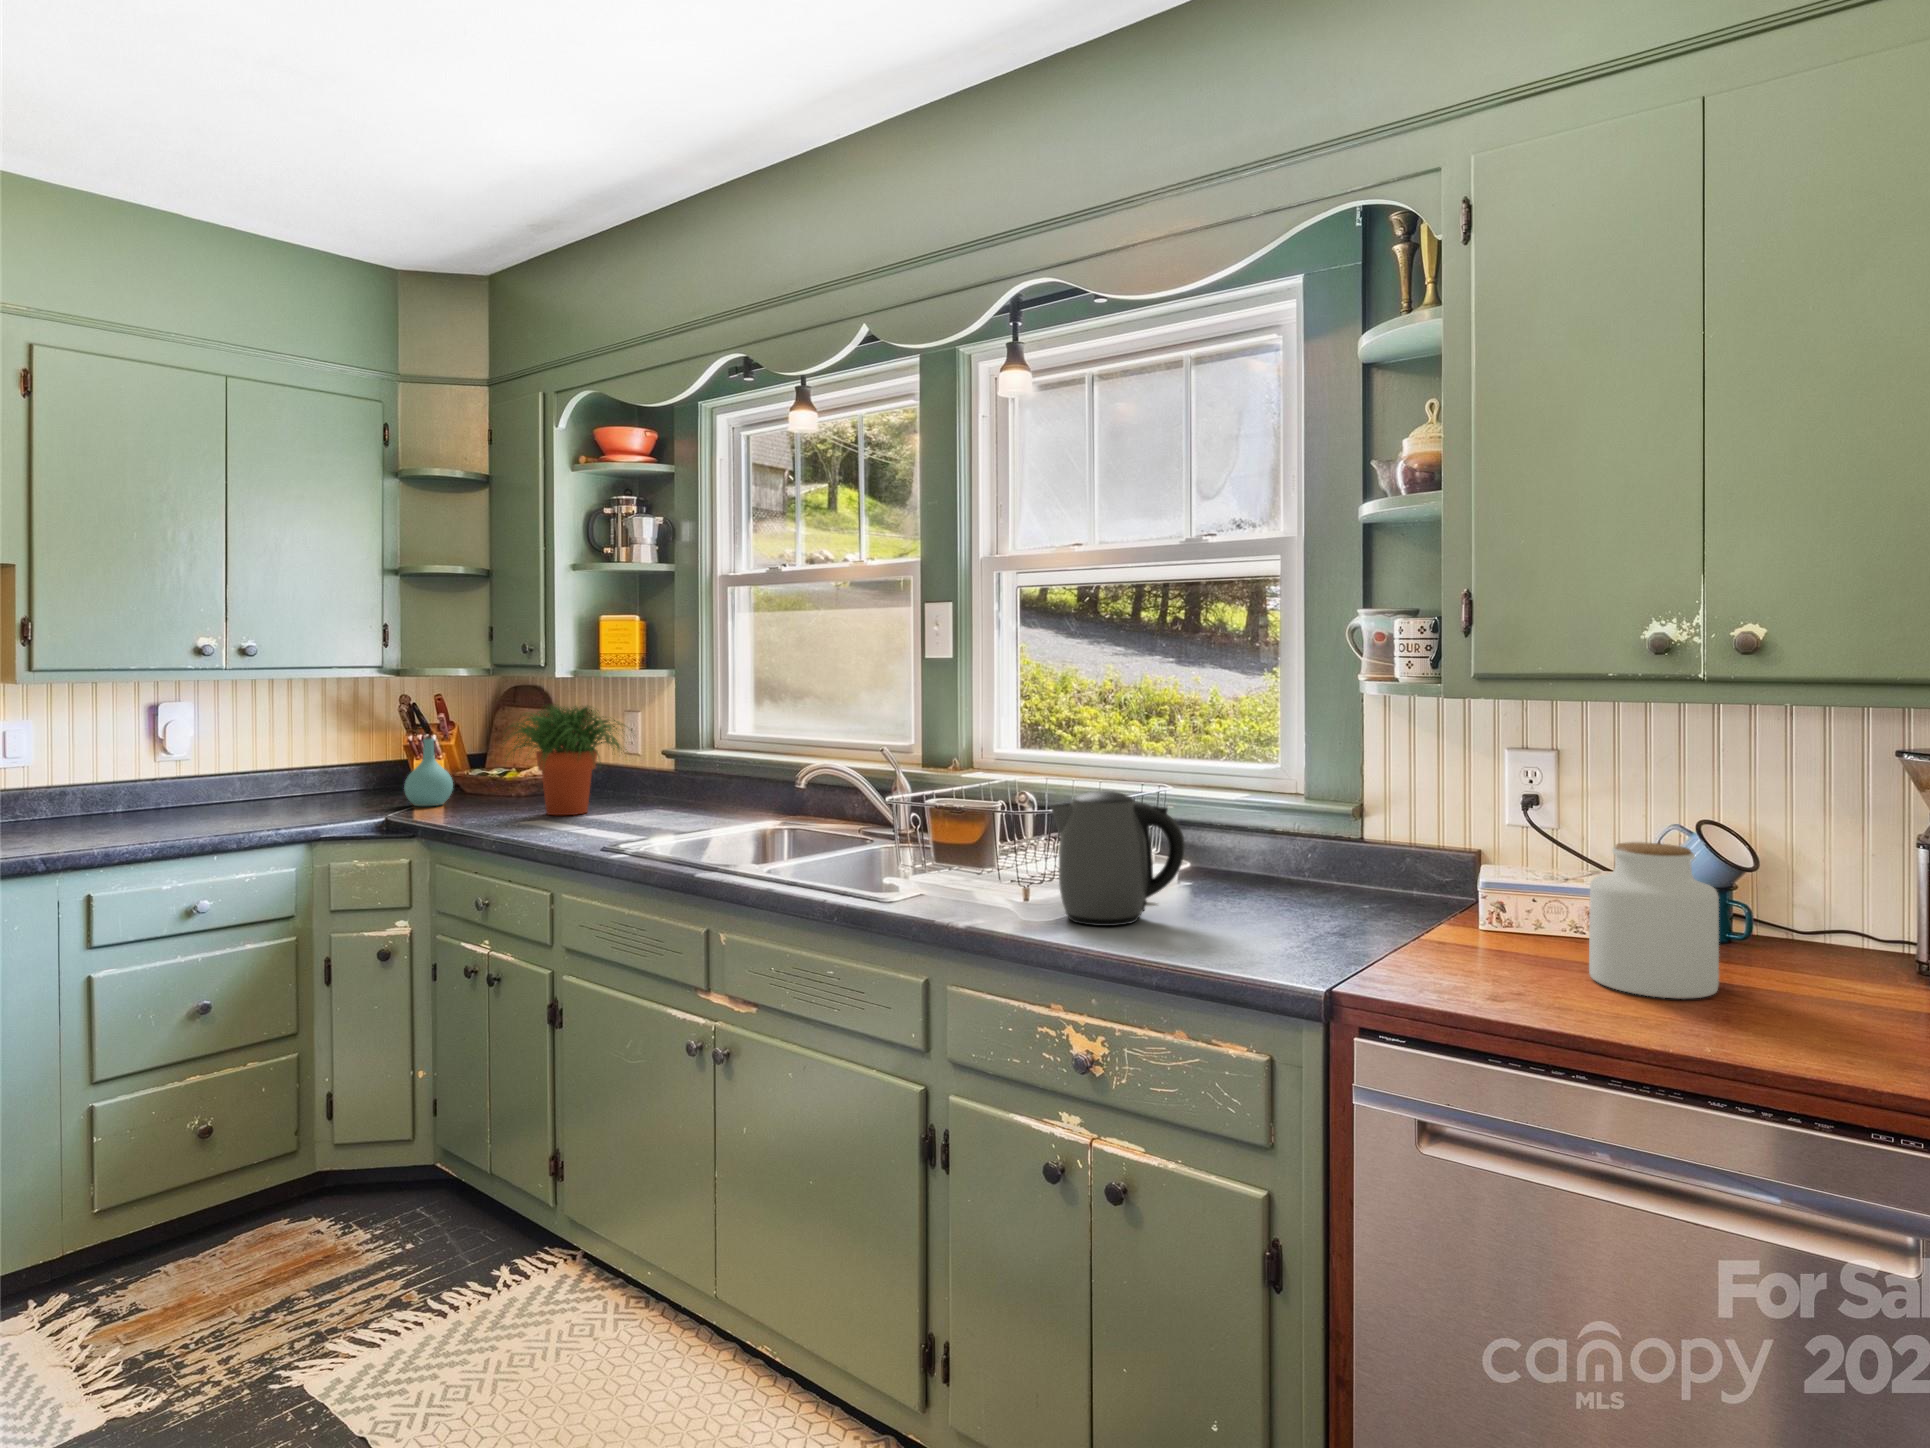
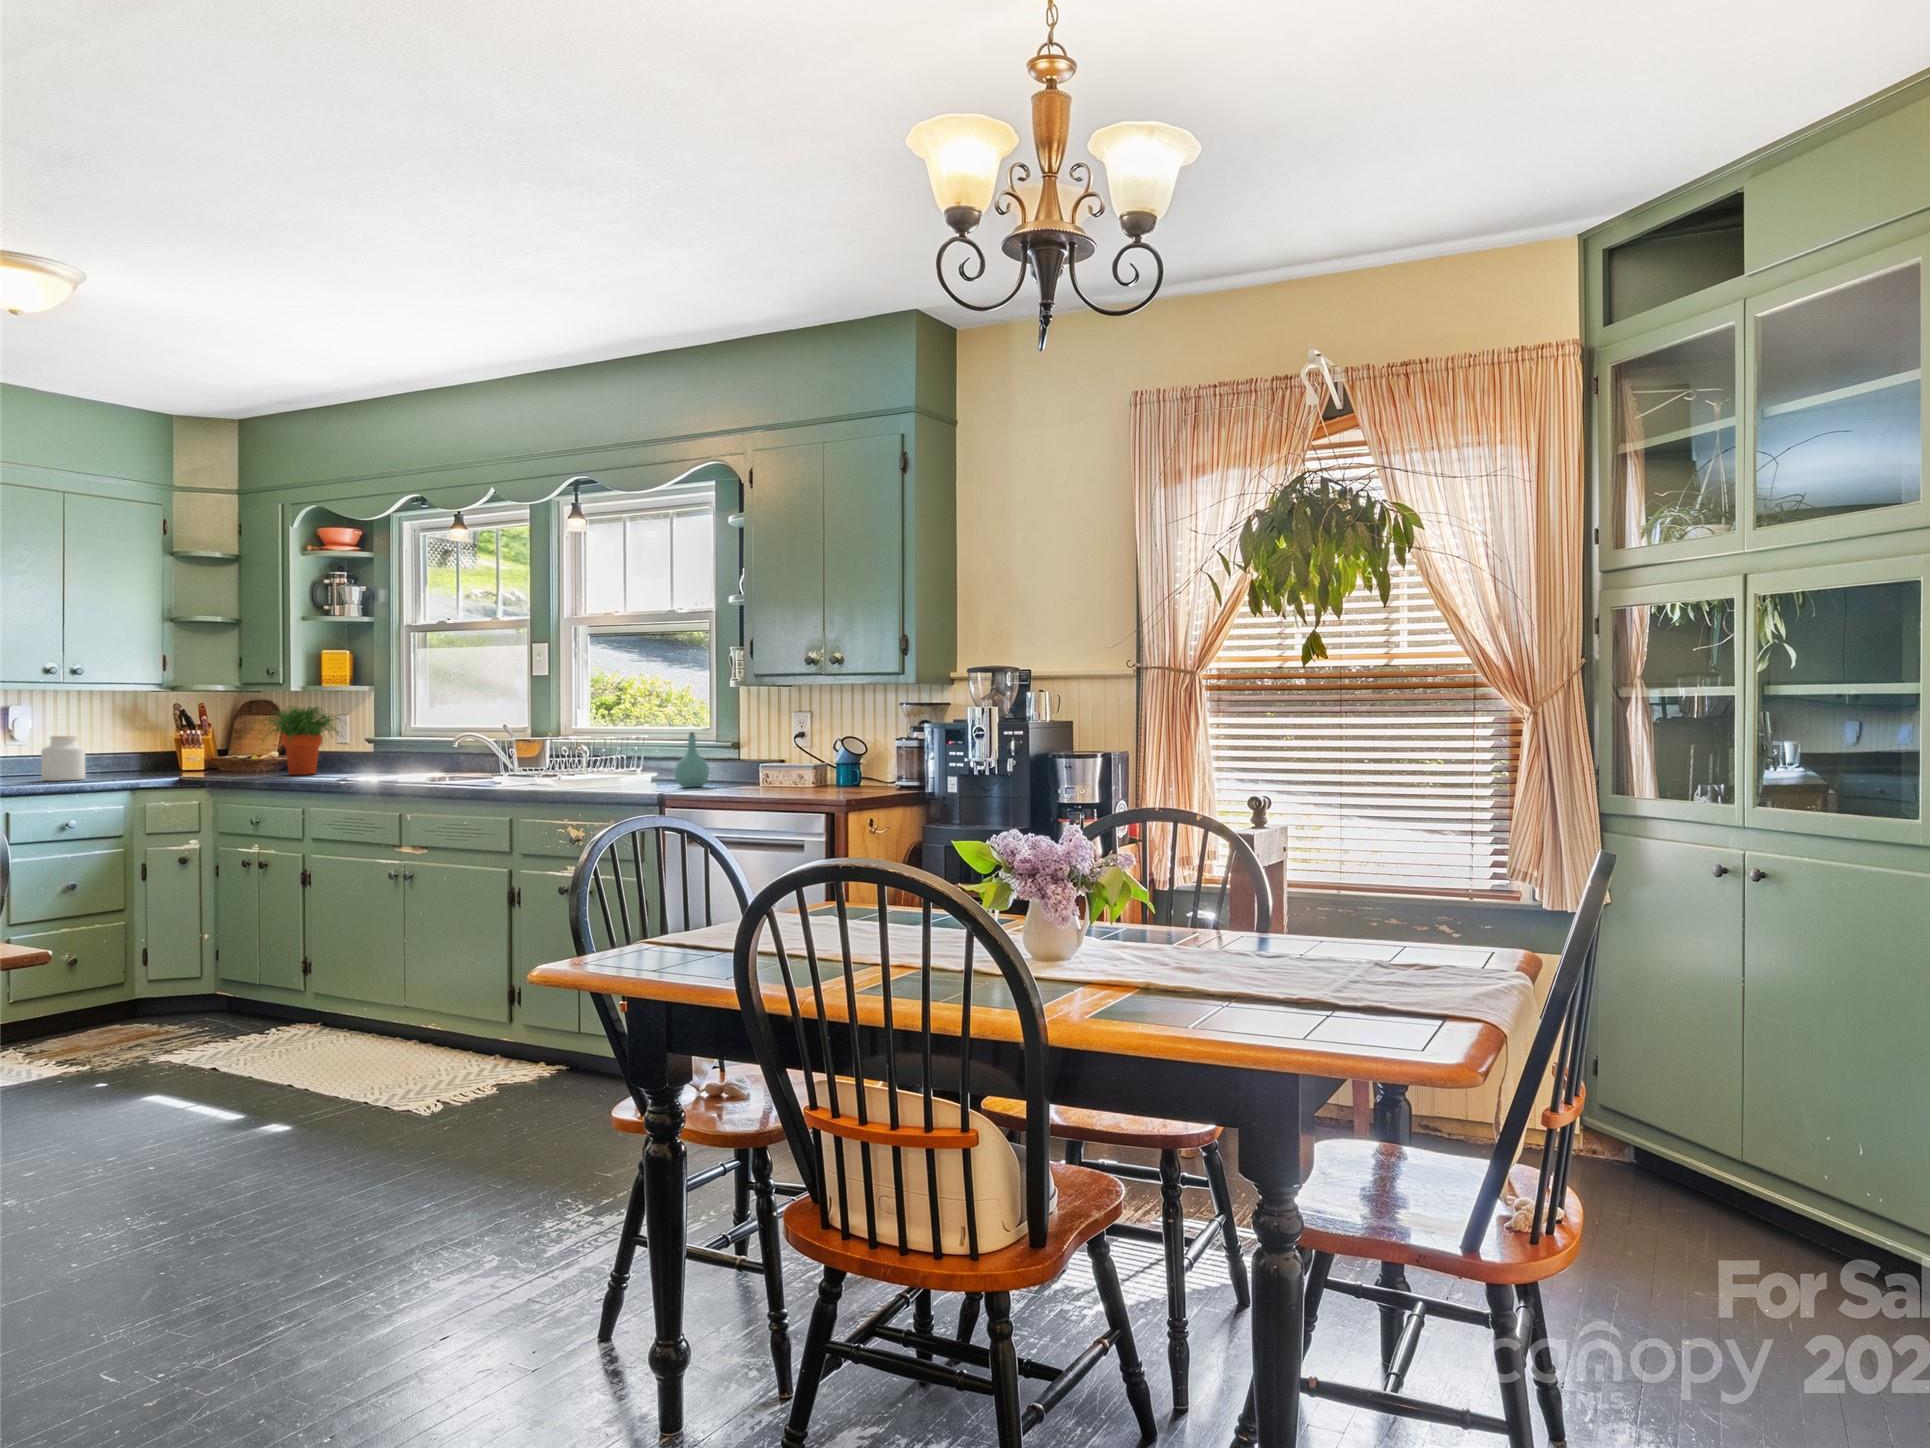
bottle: present [404,735,453,806] -> present [674,732,710,787]
kettle: present [1051,791,1185,926] -> none [569,731,632,789]
jar: present [1589,842,1719,999] -> present [41,736,85,781]

